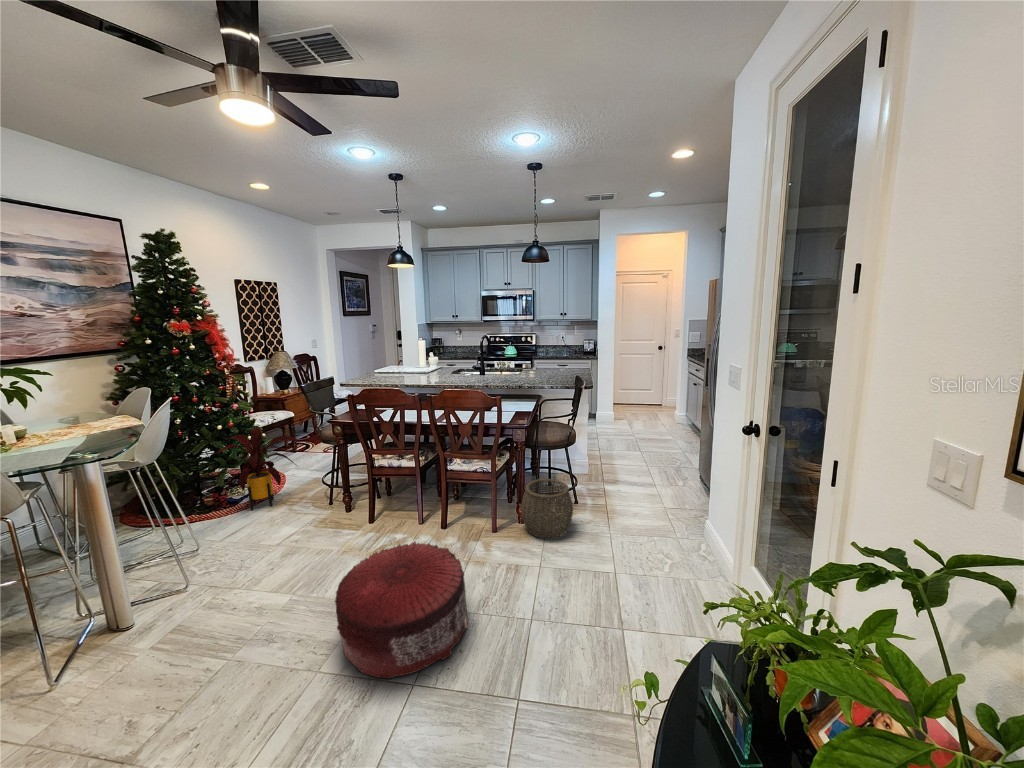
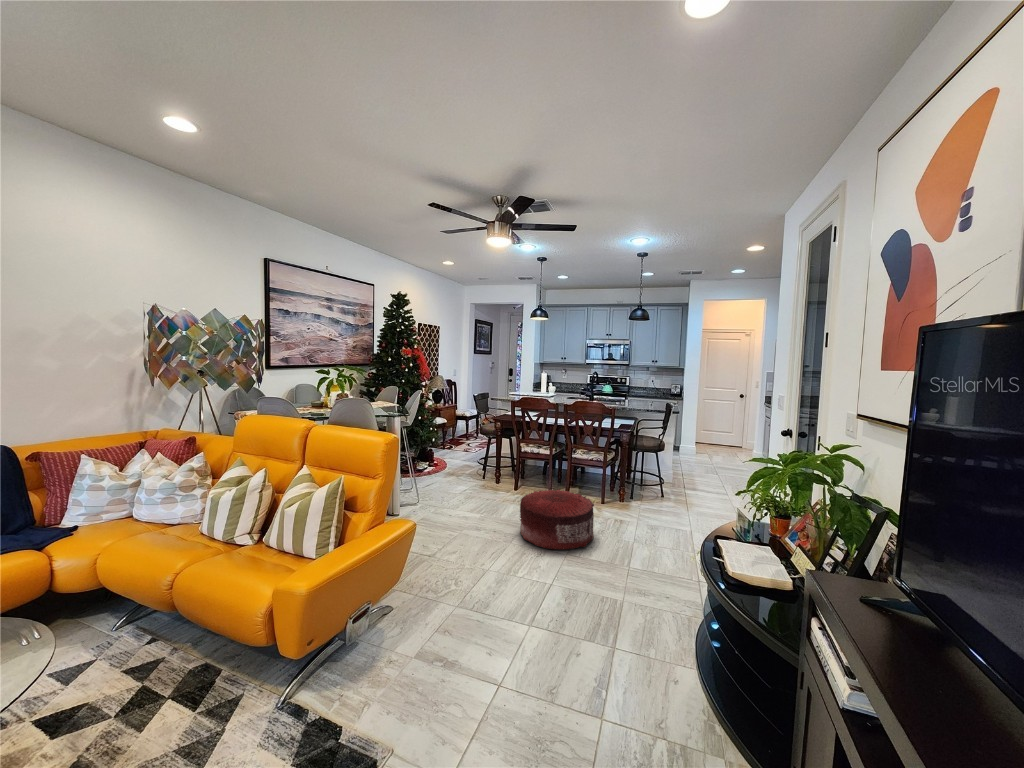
house plant: present [215,427,299,510] -> none [417,422,468,476]
woven basket: present [521,479,573,538] -> none [623,472,661,512]

